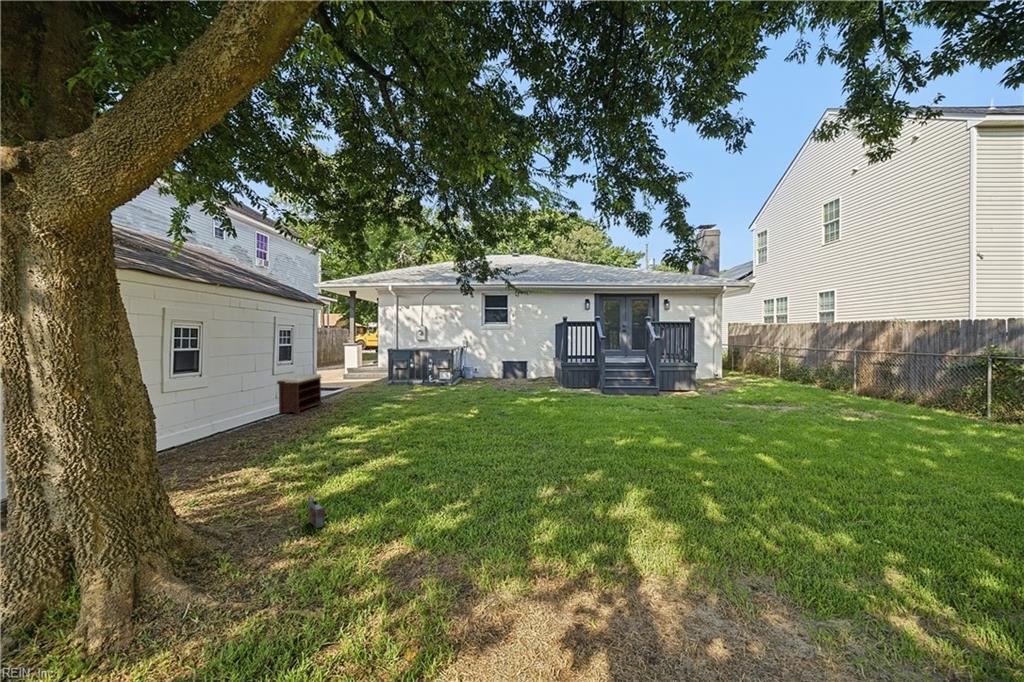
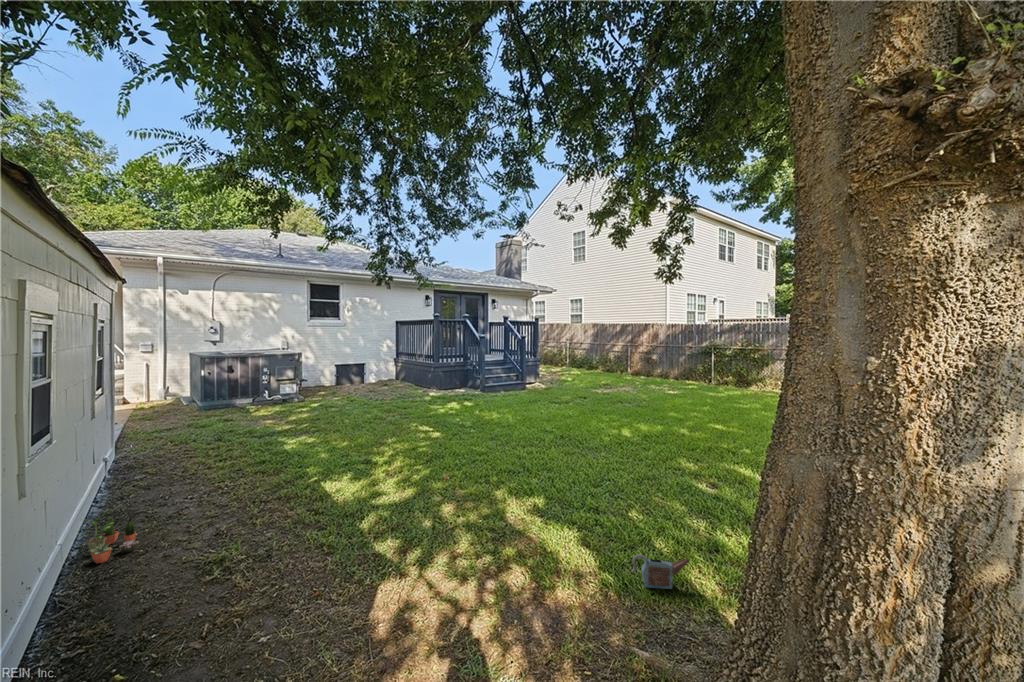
bench: present [277,374,322,414] -> none [109,404,158,485]
potted plant: none [207,417,235,441] -> present [84,510,138,563]

